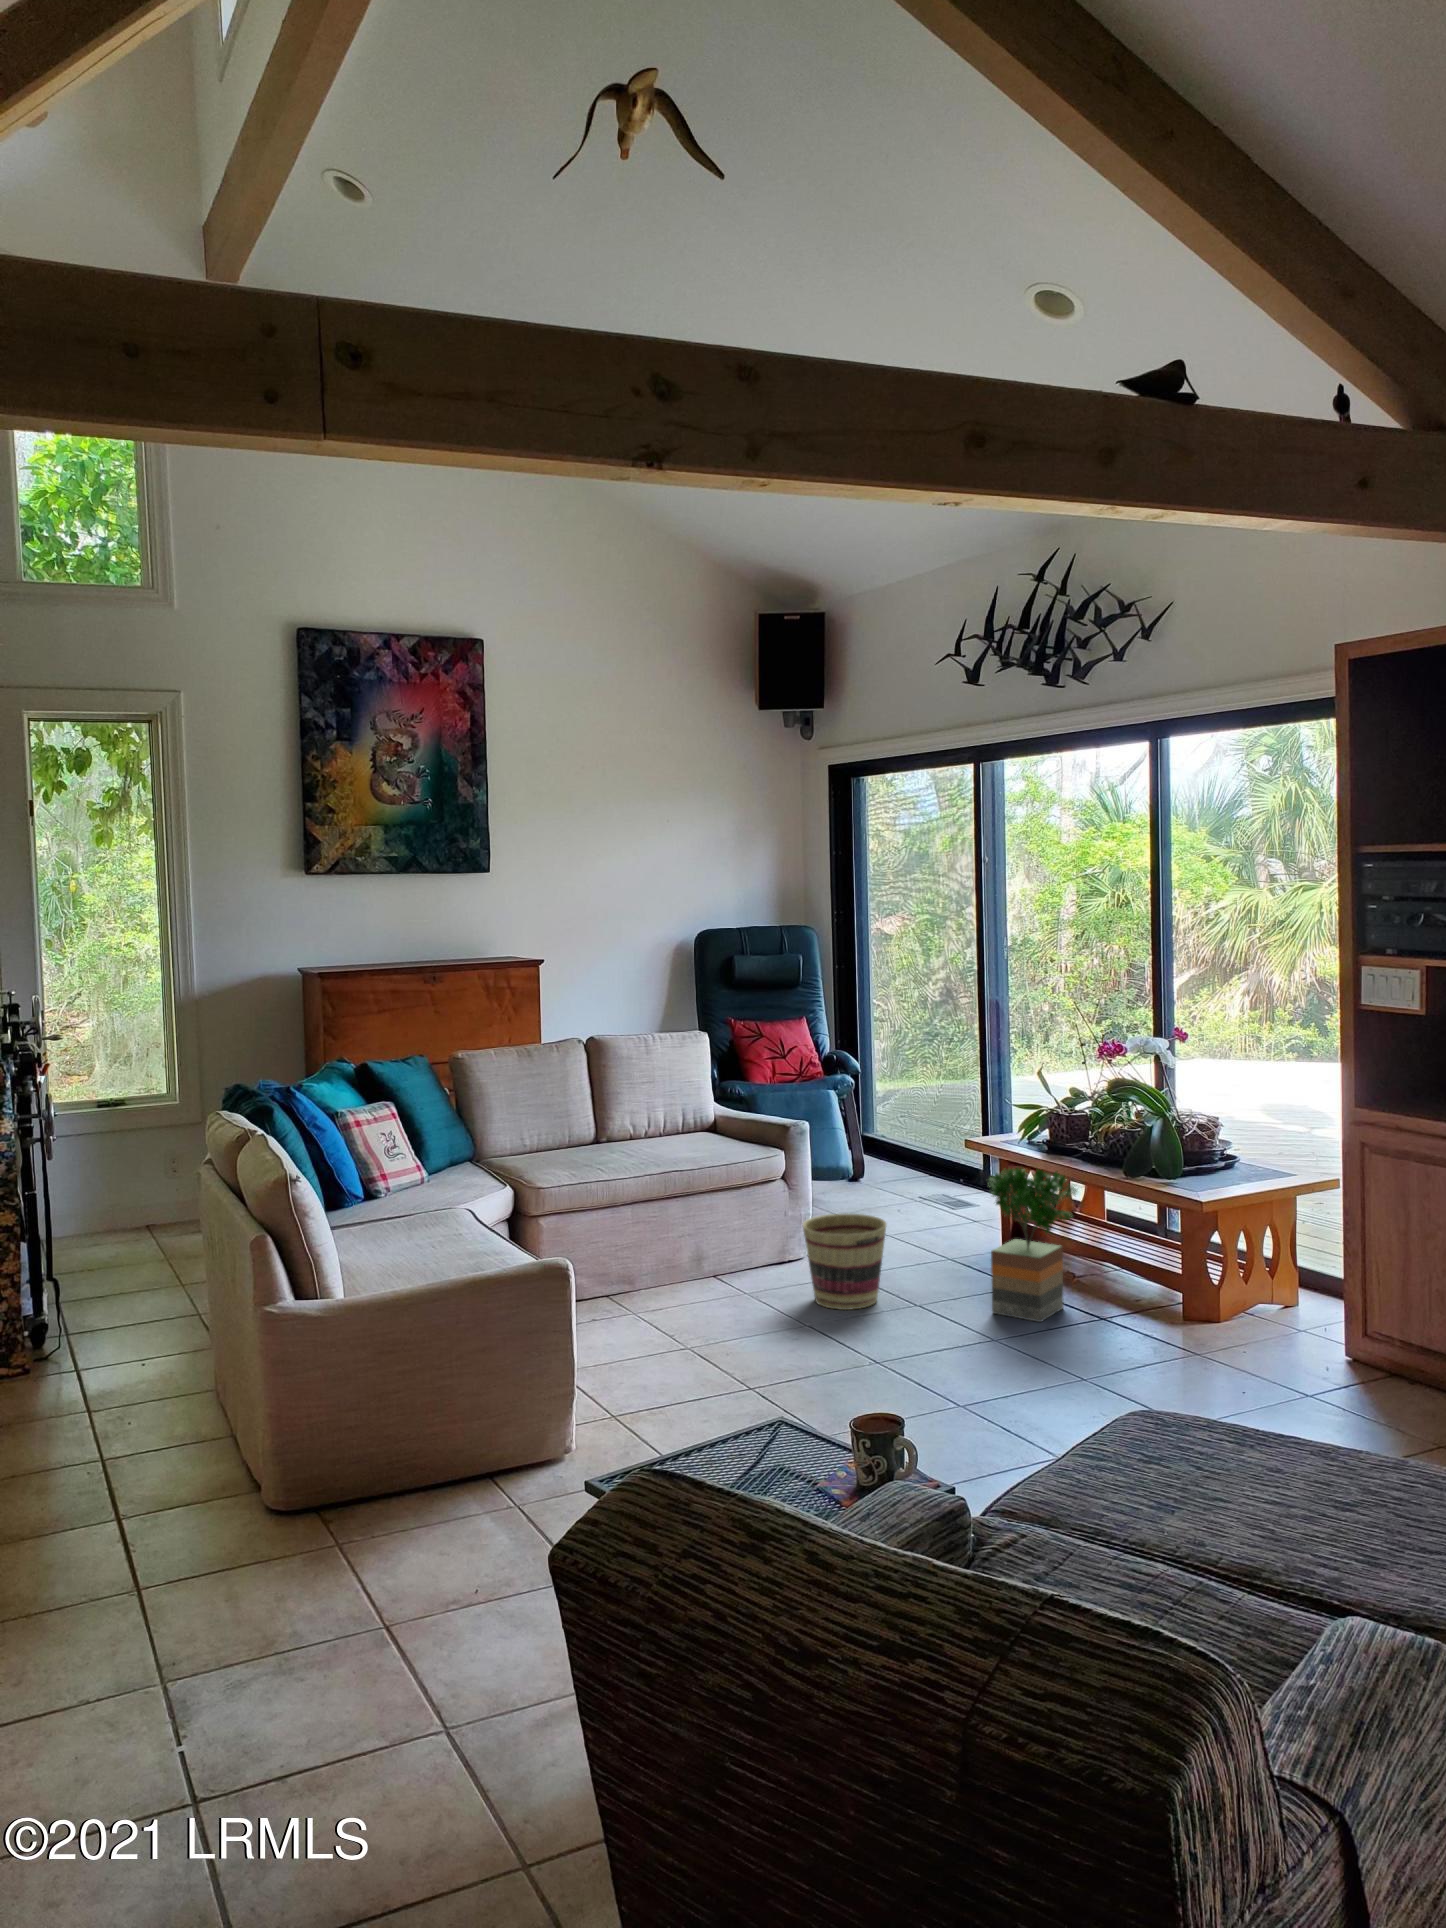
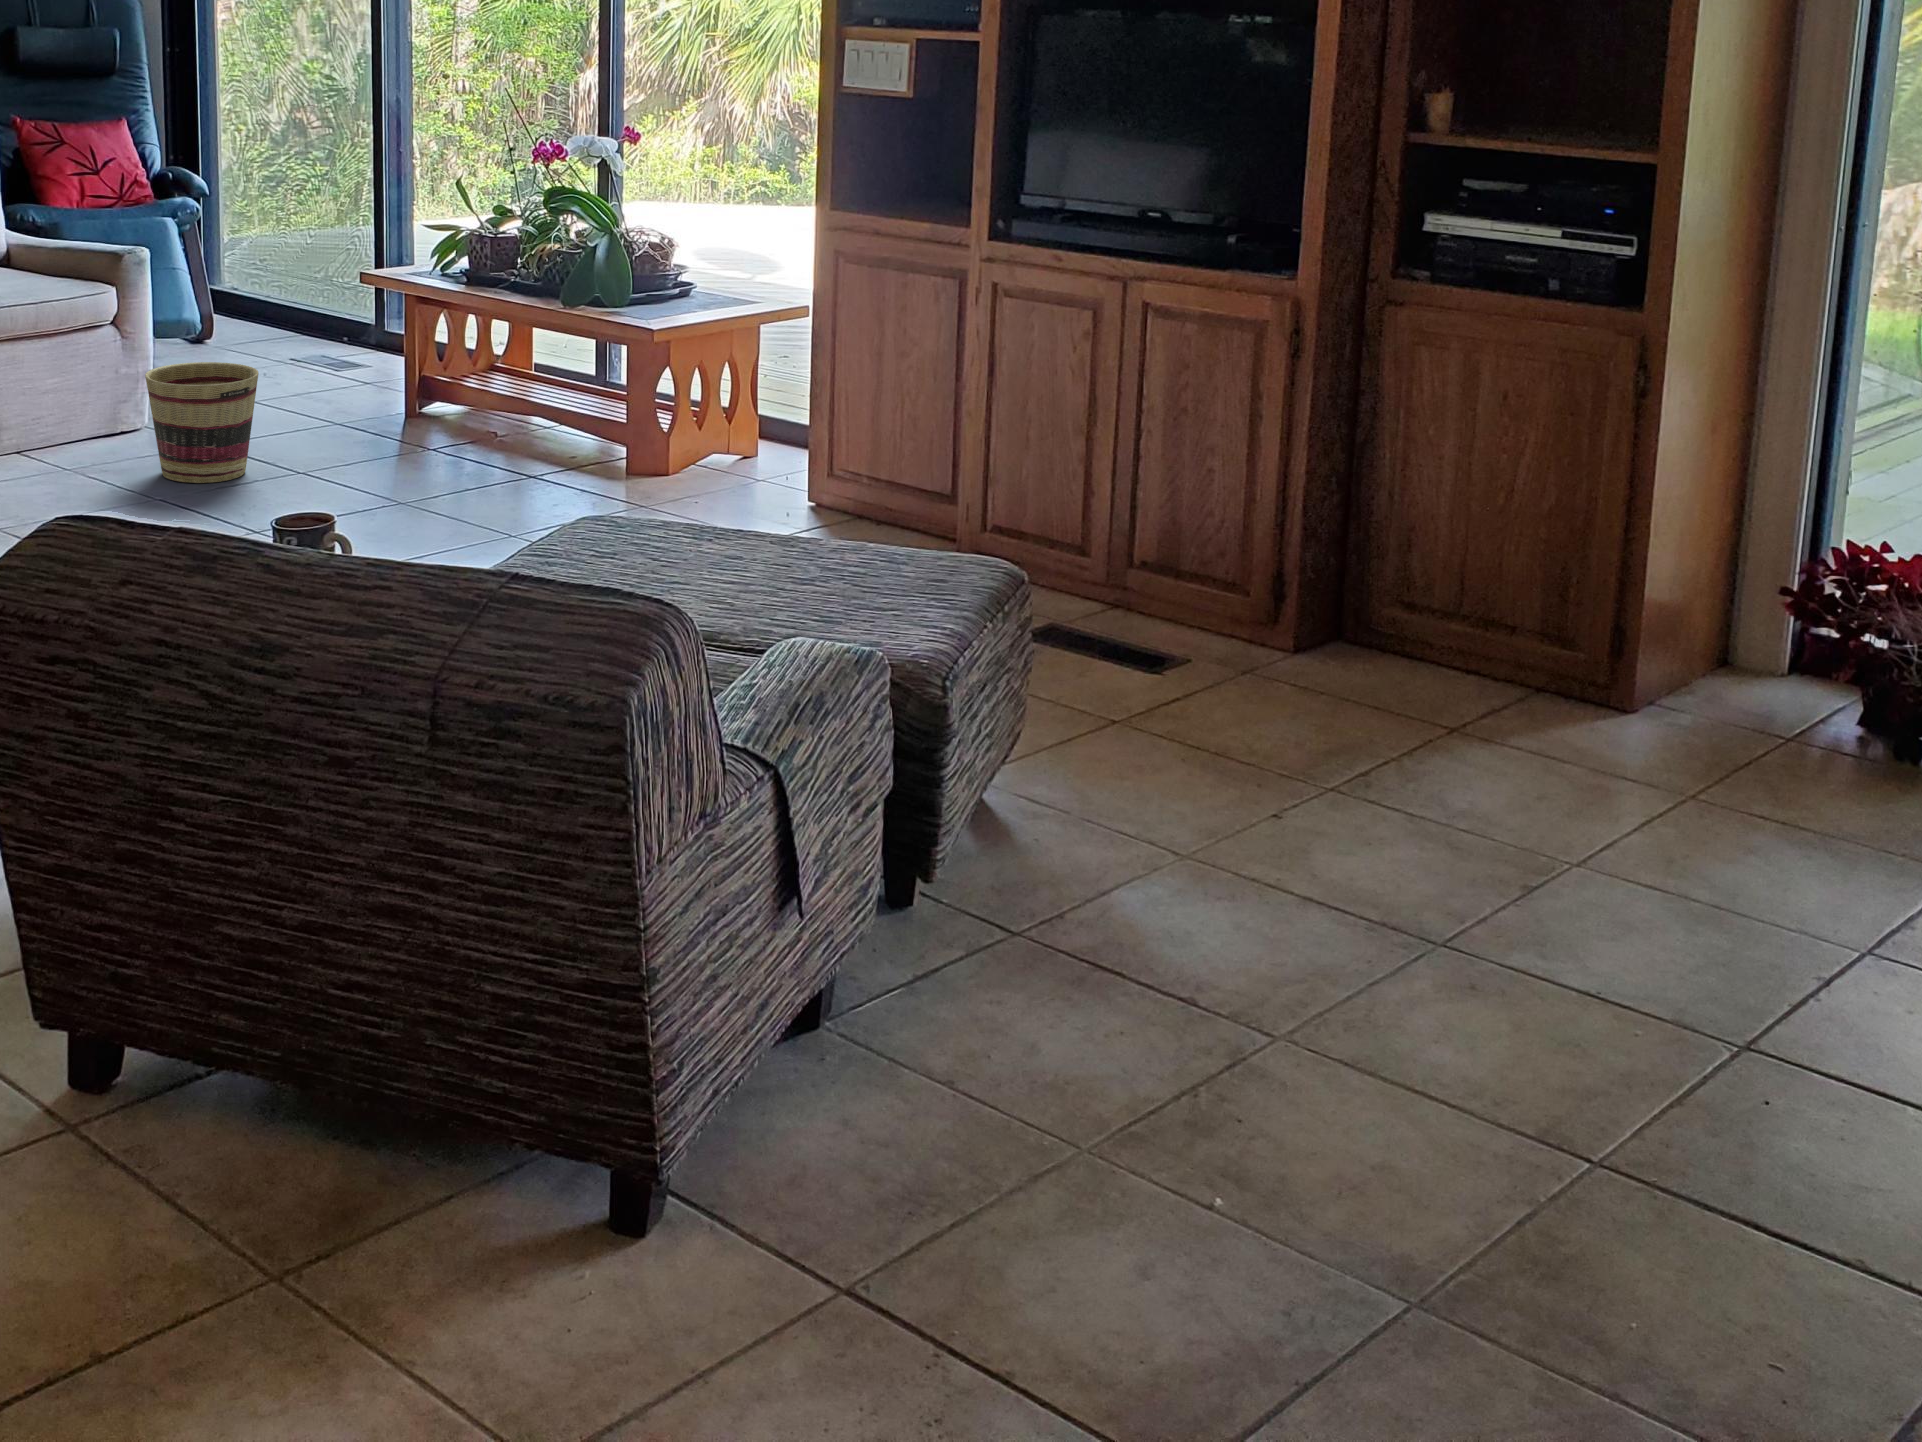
potted tree: present [988,1168,1077,1322] -> none [388,293,509,487]

